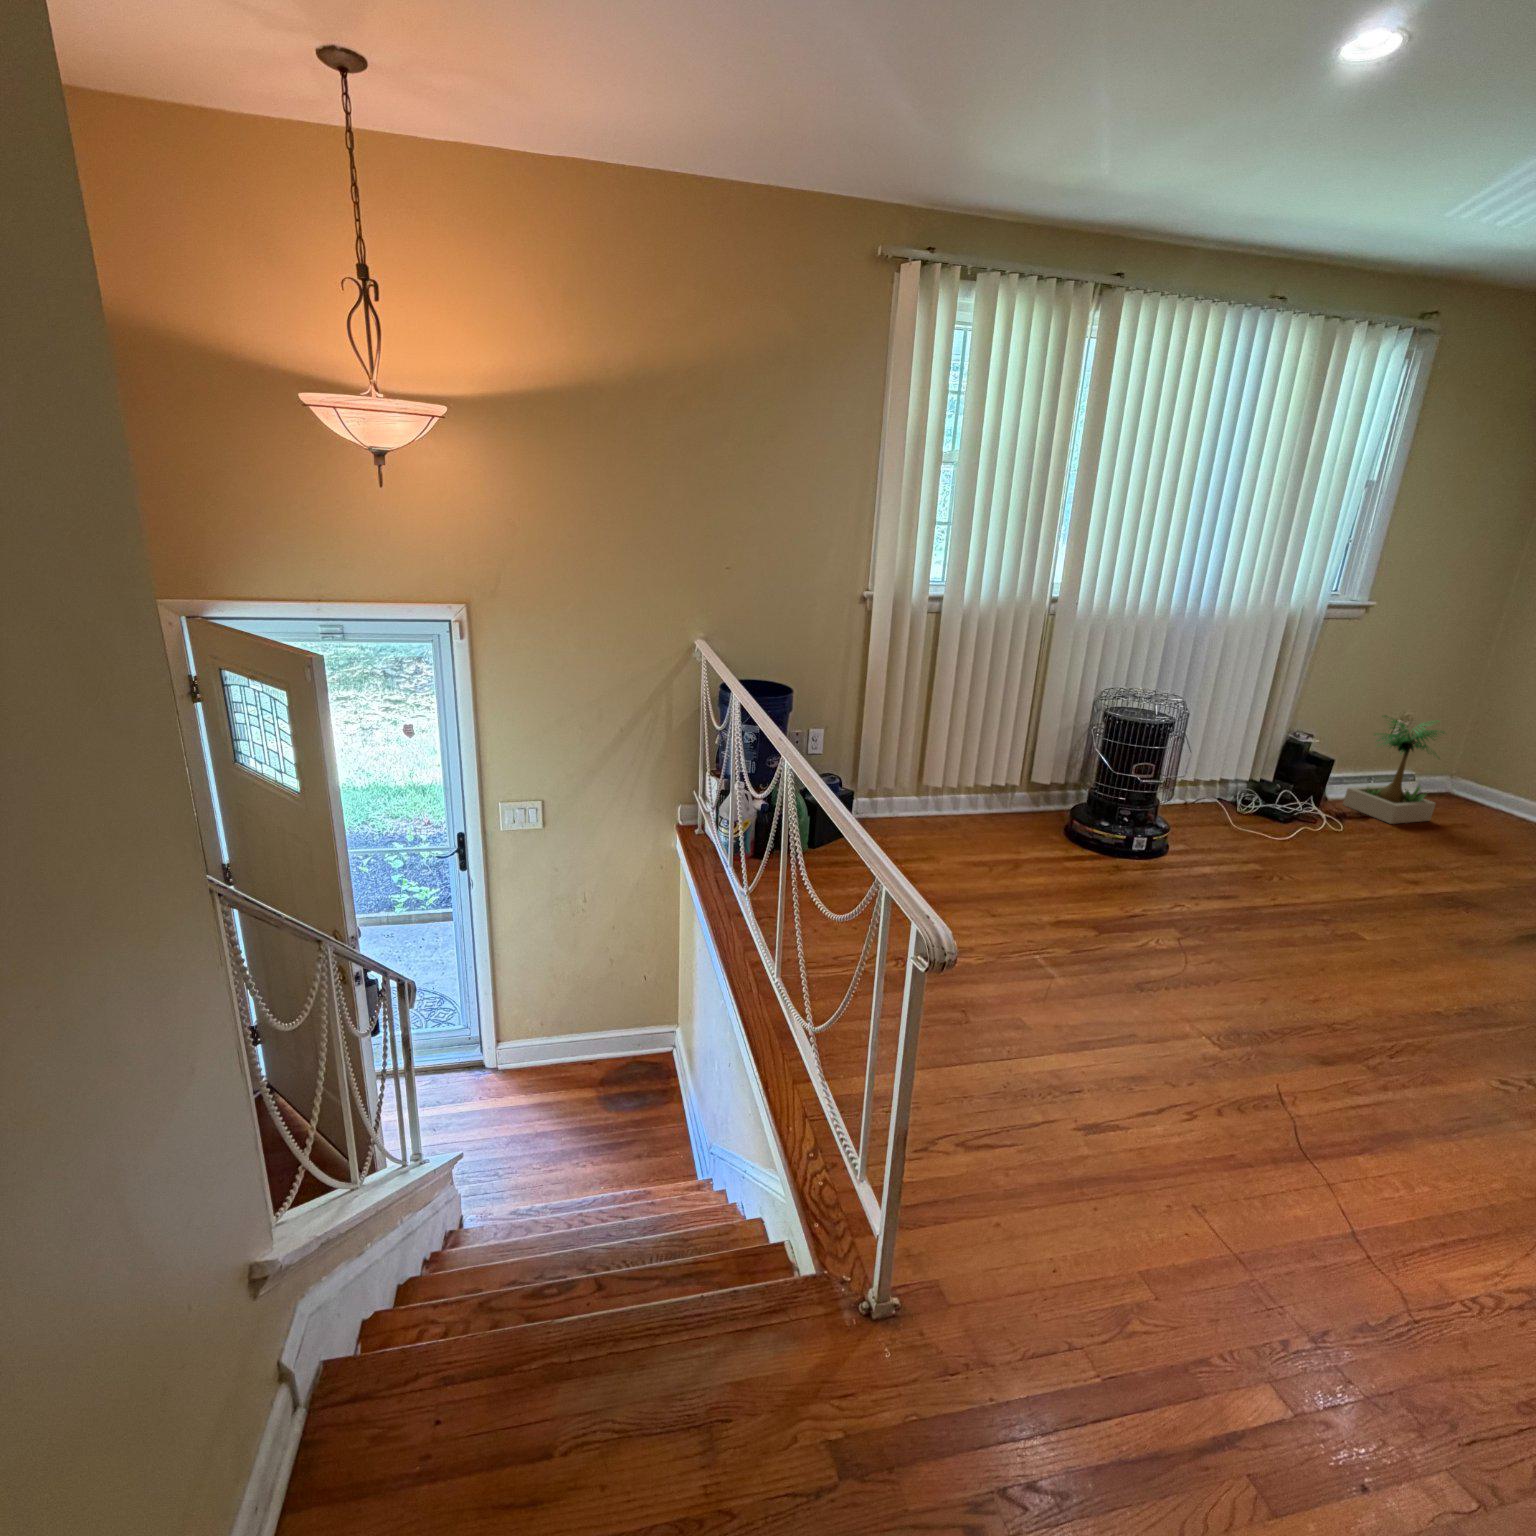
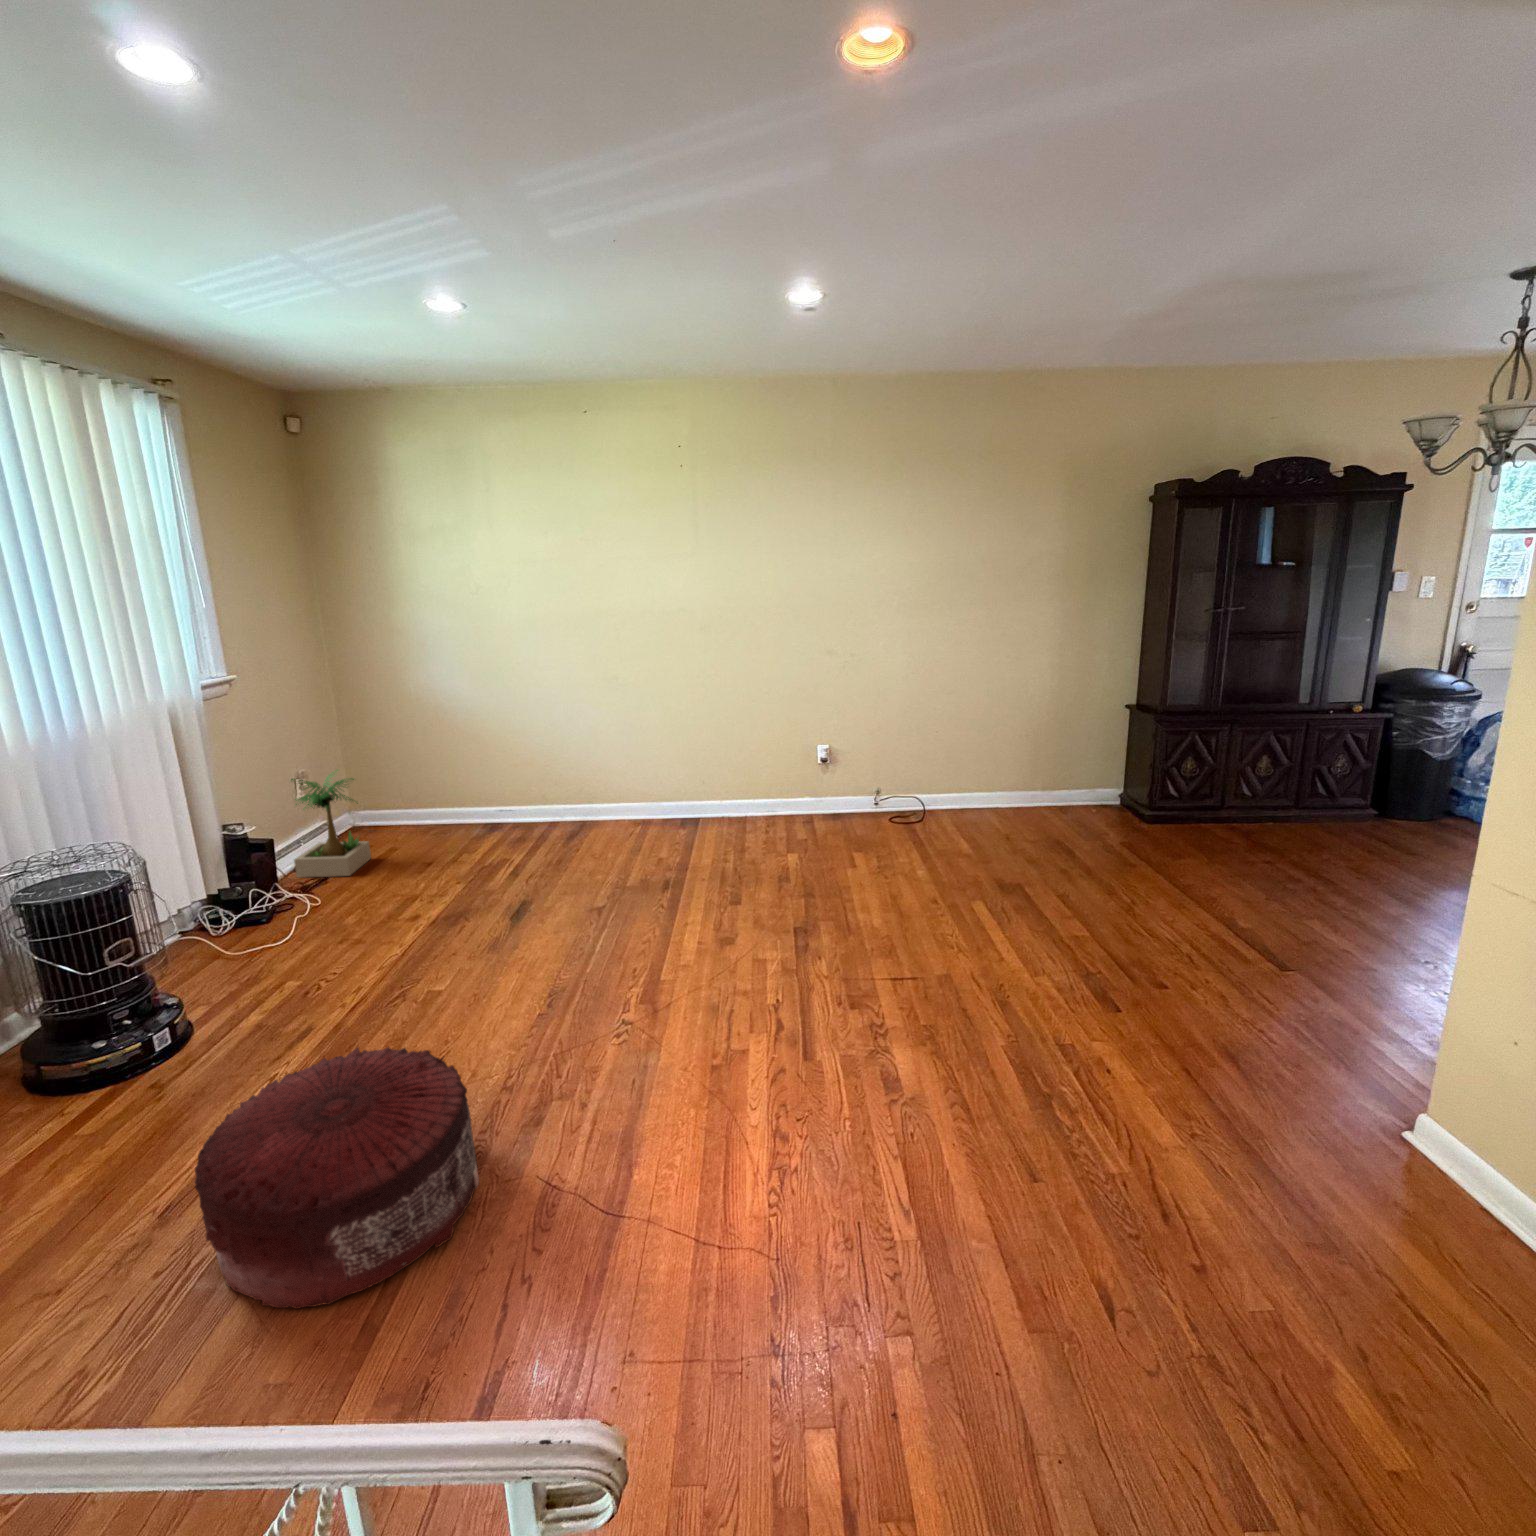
pouf: none [1051,877,1263,1050] -> present [195,1046,479,1309]

